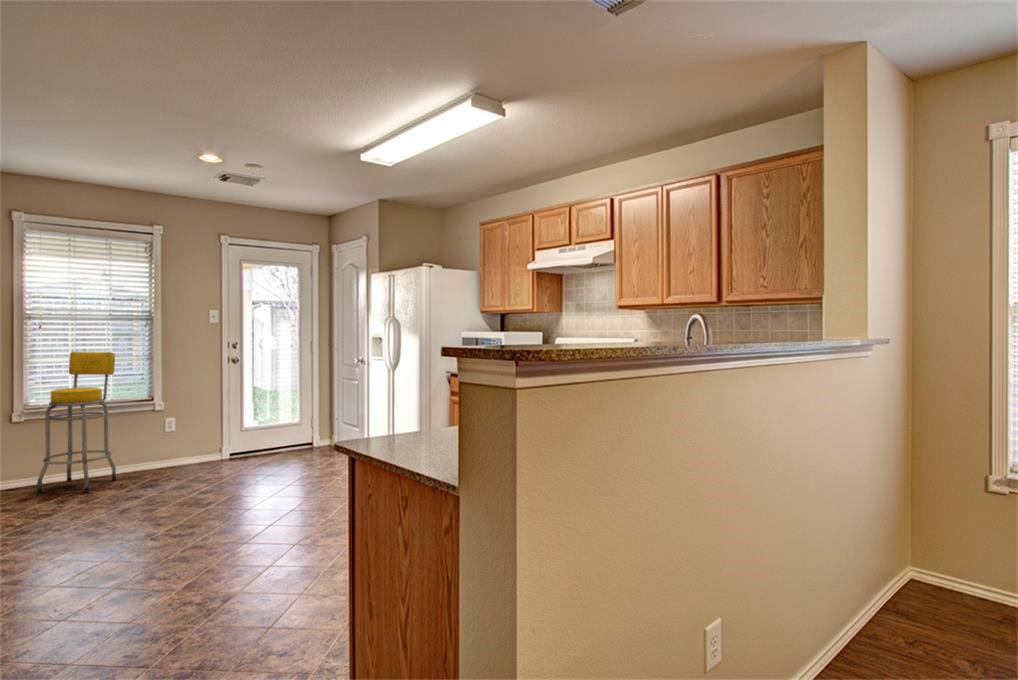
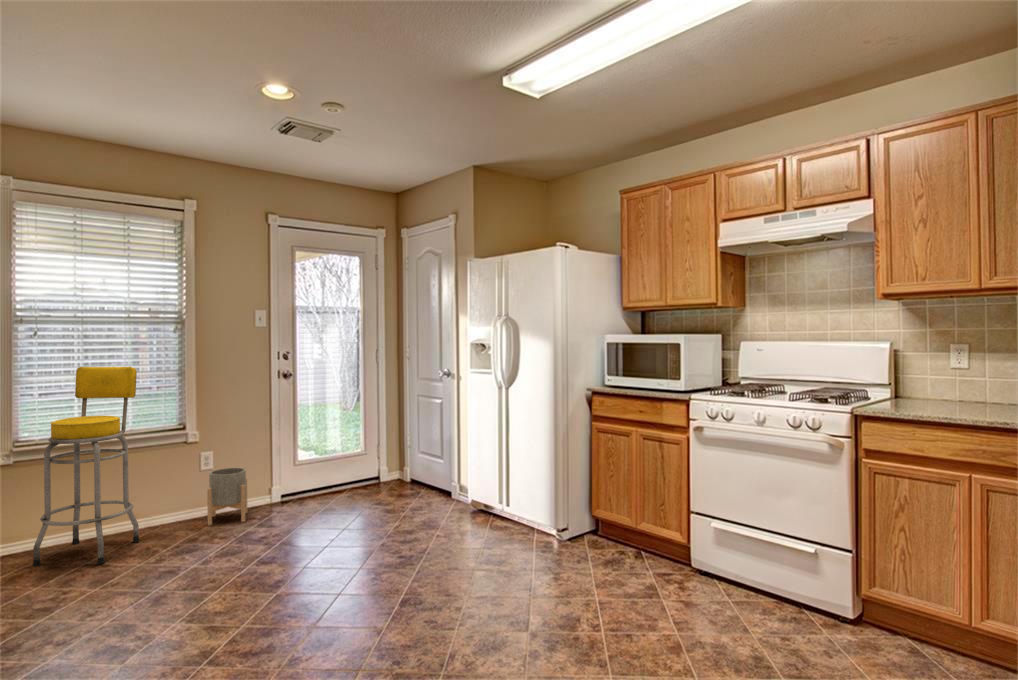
planter: none [169,430,202,471] -> present [207,468,247,526]

